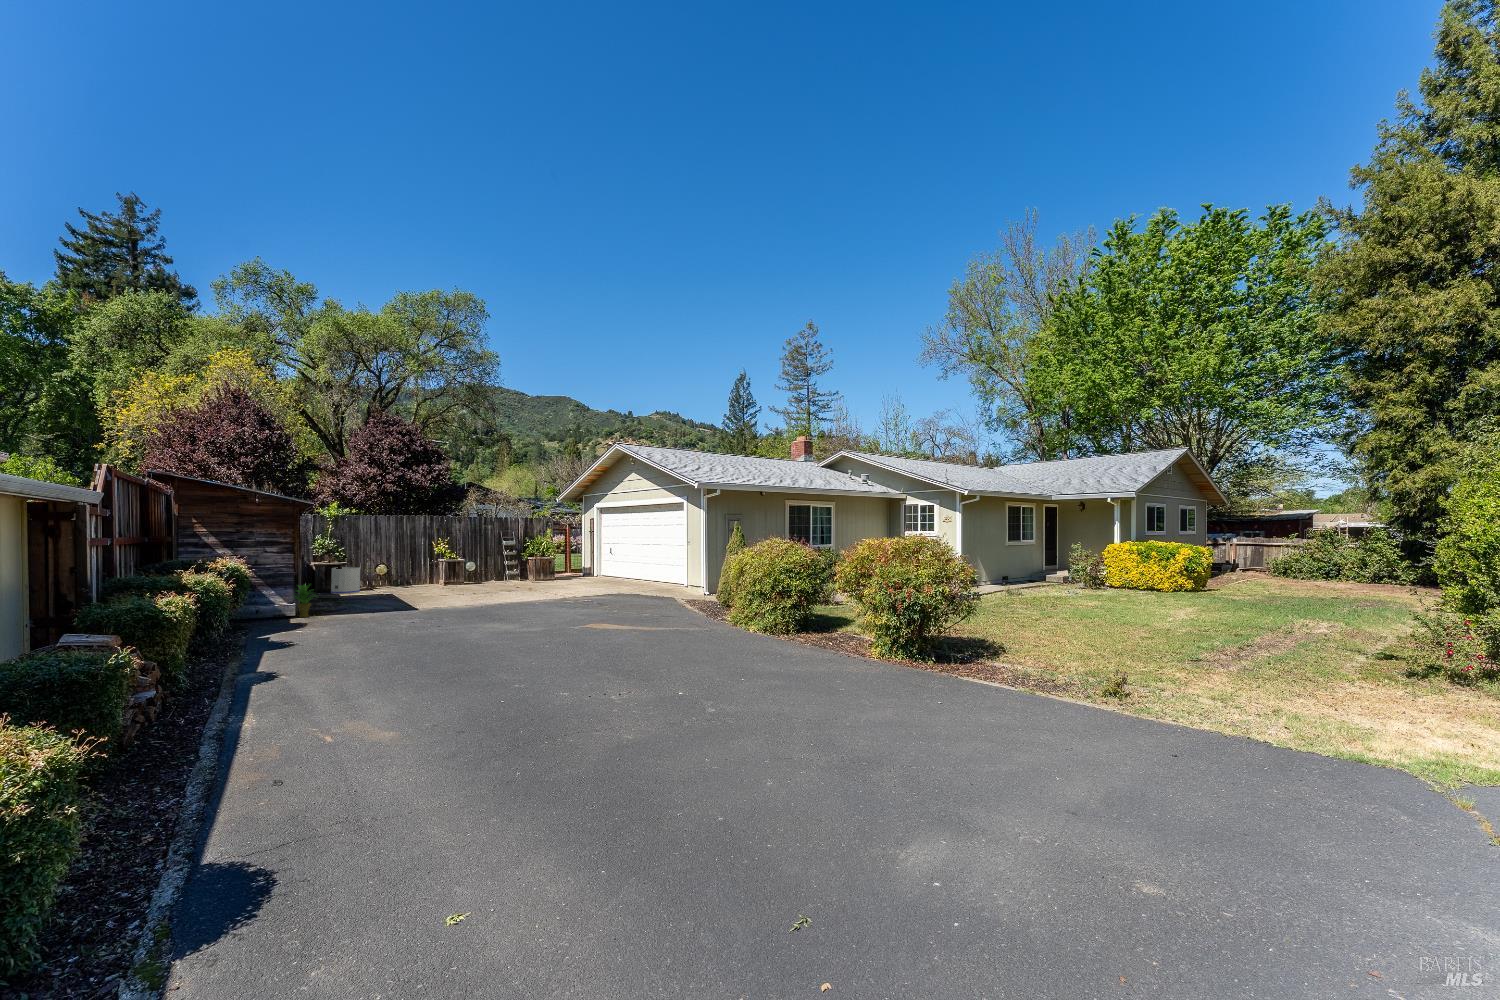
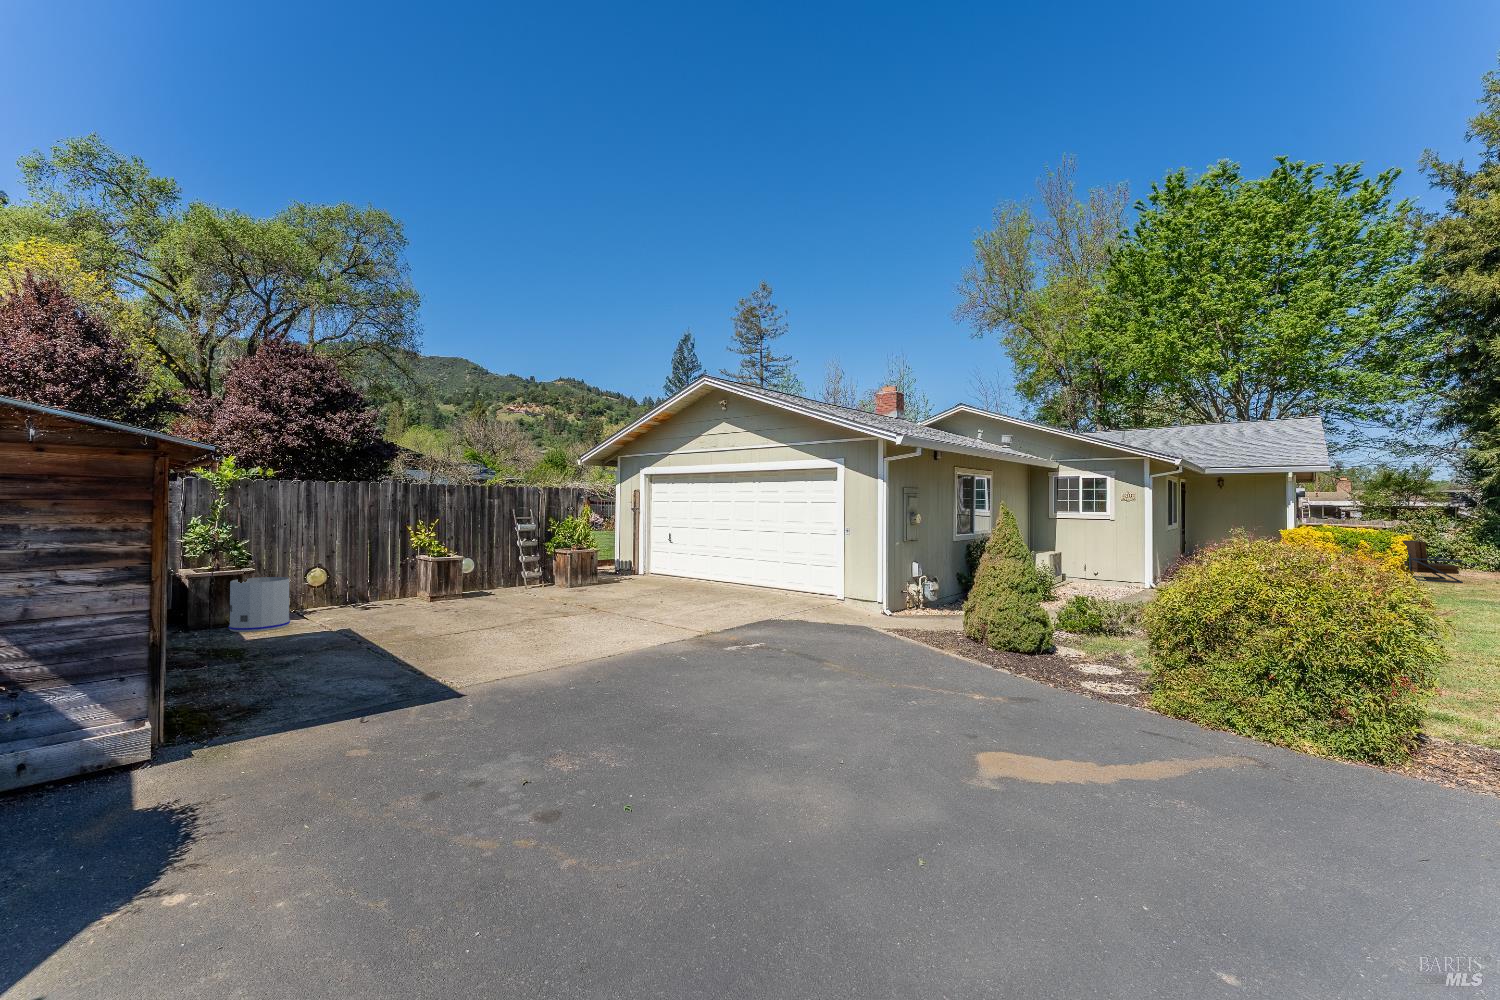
lounge chair: none [1209,558,1252,595] -> present [1403,540,1463,583]
potted plant: present [295,585,313,617] -> none [198,637,279,726]

